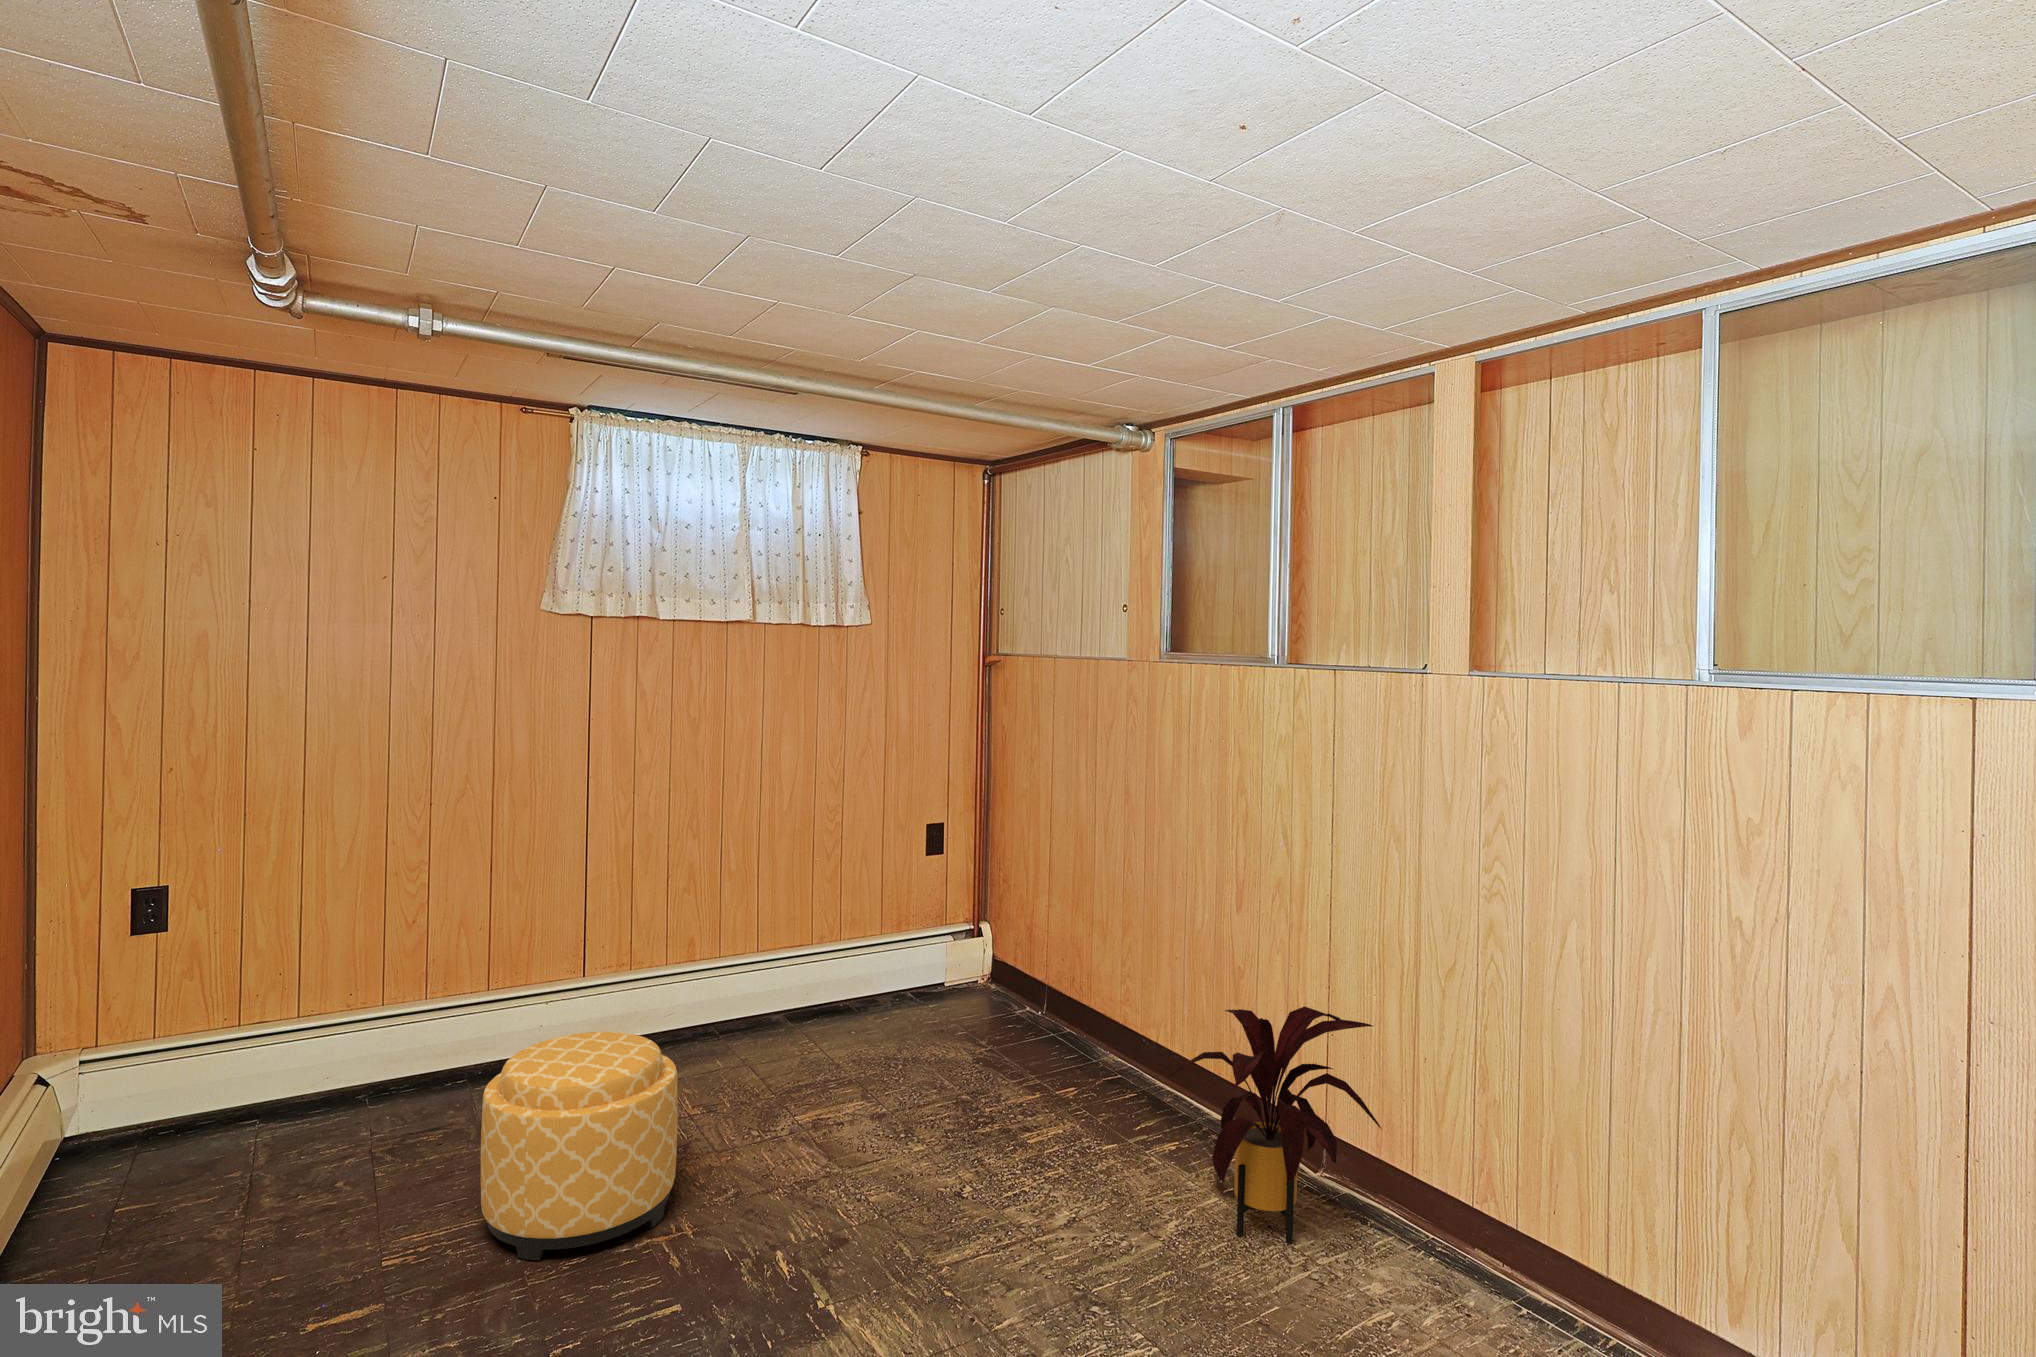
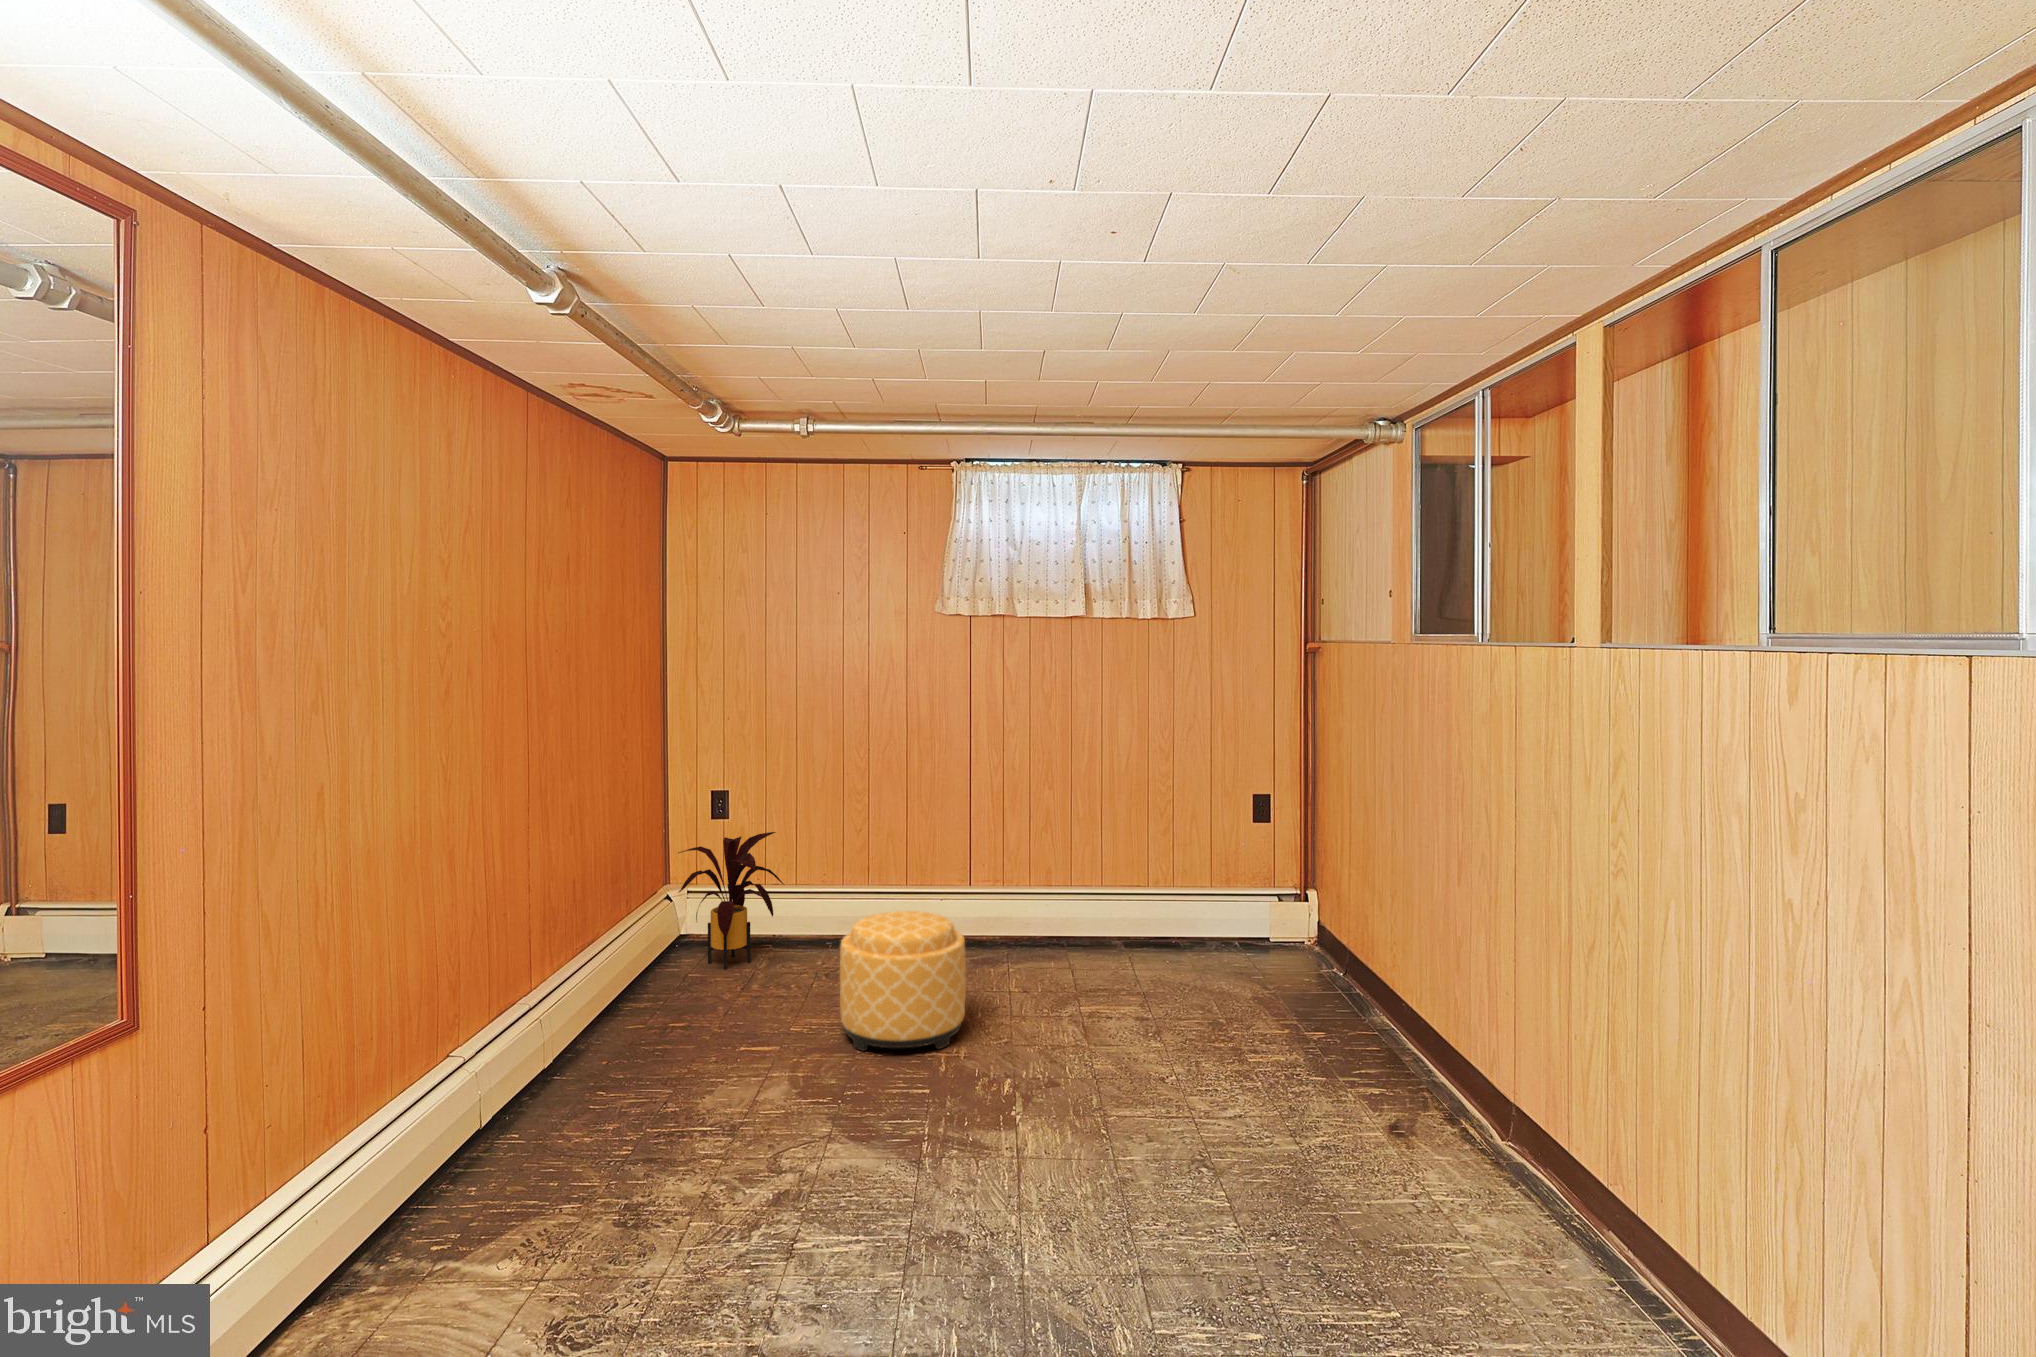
house plant: present [1168,1006,1381,1244] -> present [679,832,783,969]

